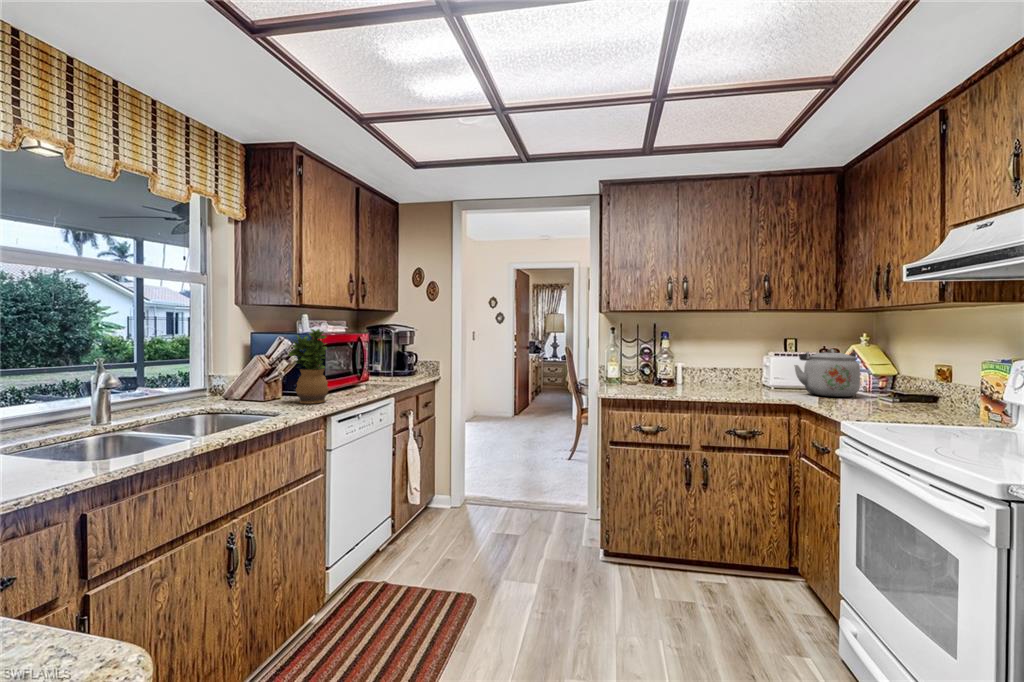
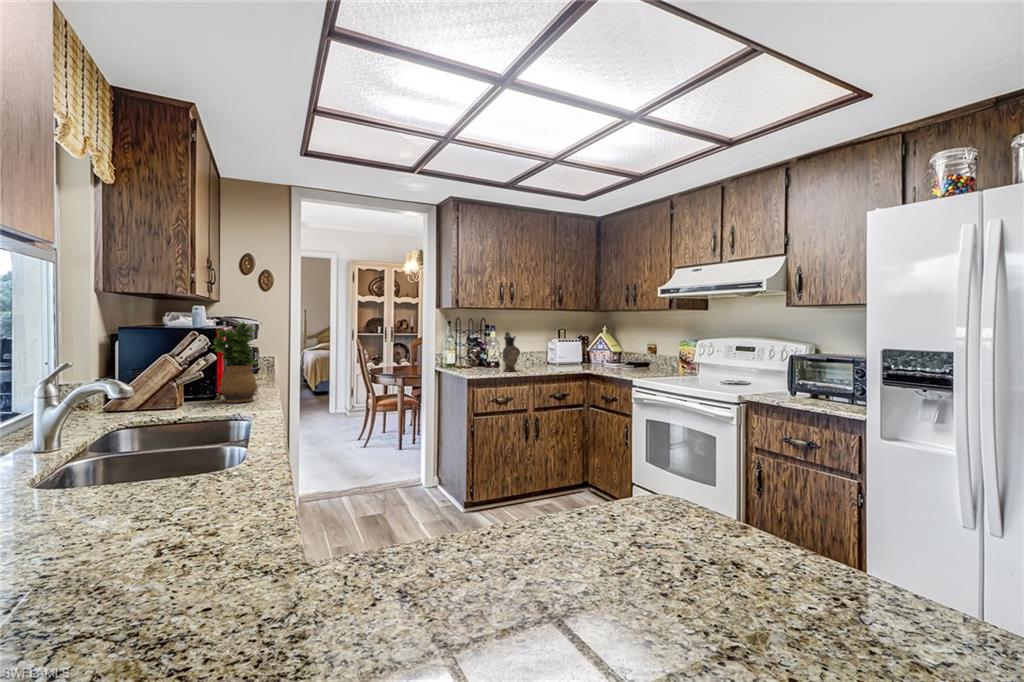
ceramic pitcher: none [665,340,688,392] -> present [503,332,520,371]
kettle: present [794,349,860,397] -> none [577,337,613,367]

